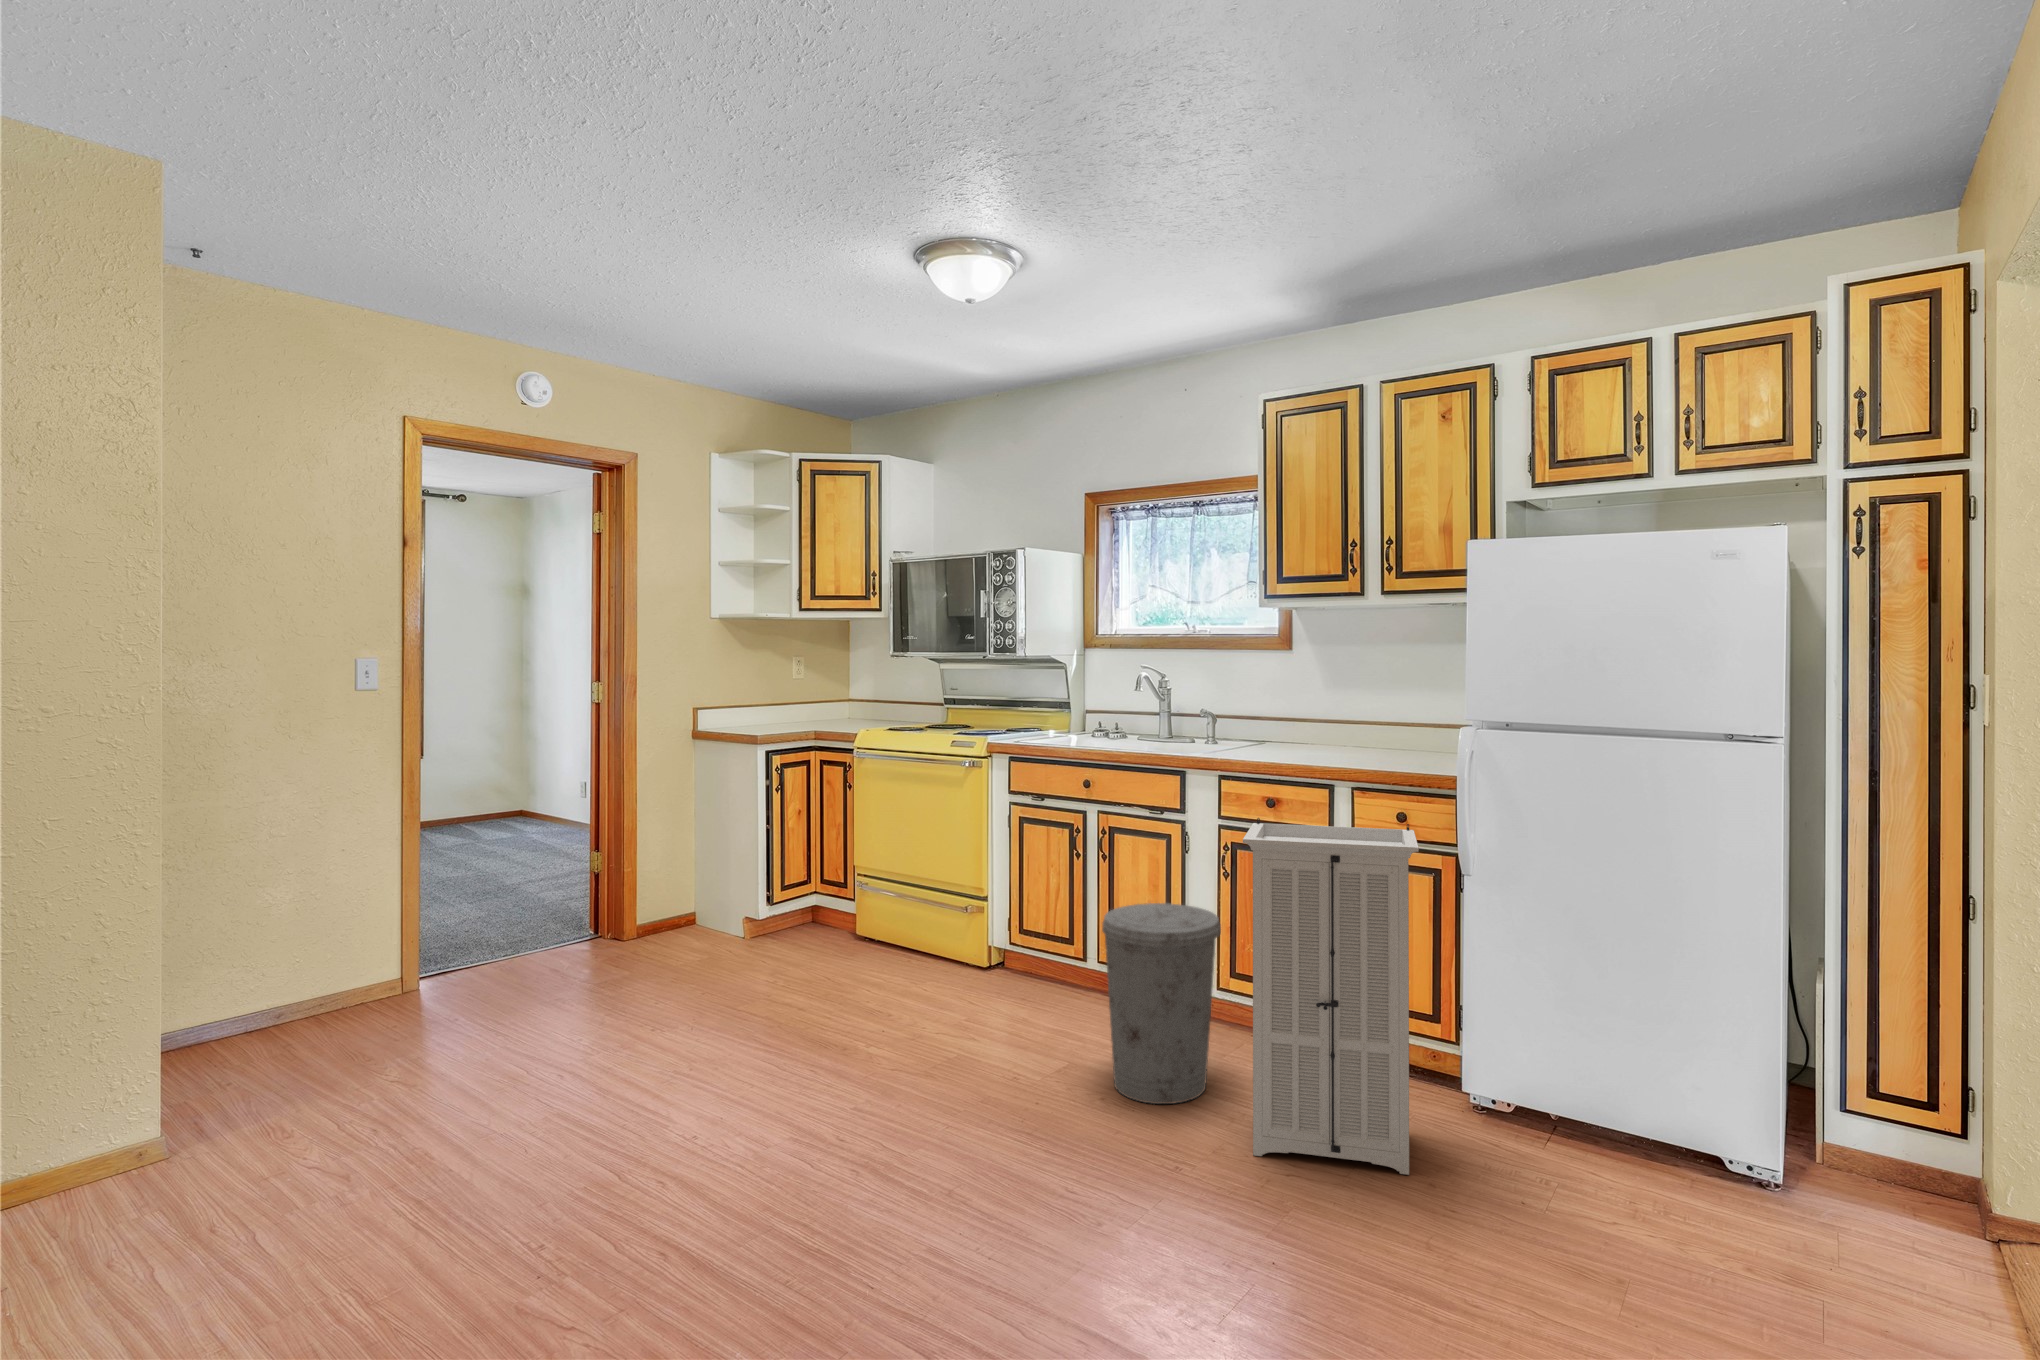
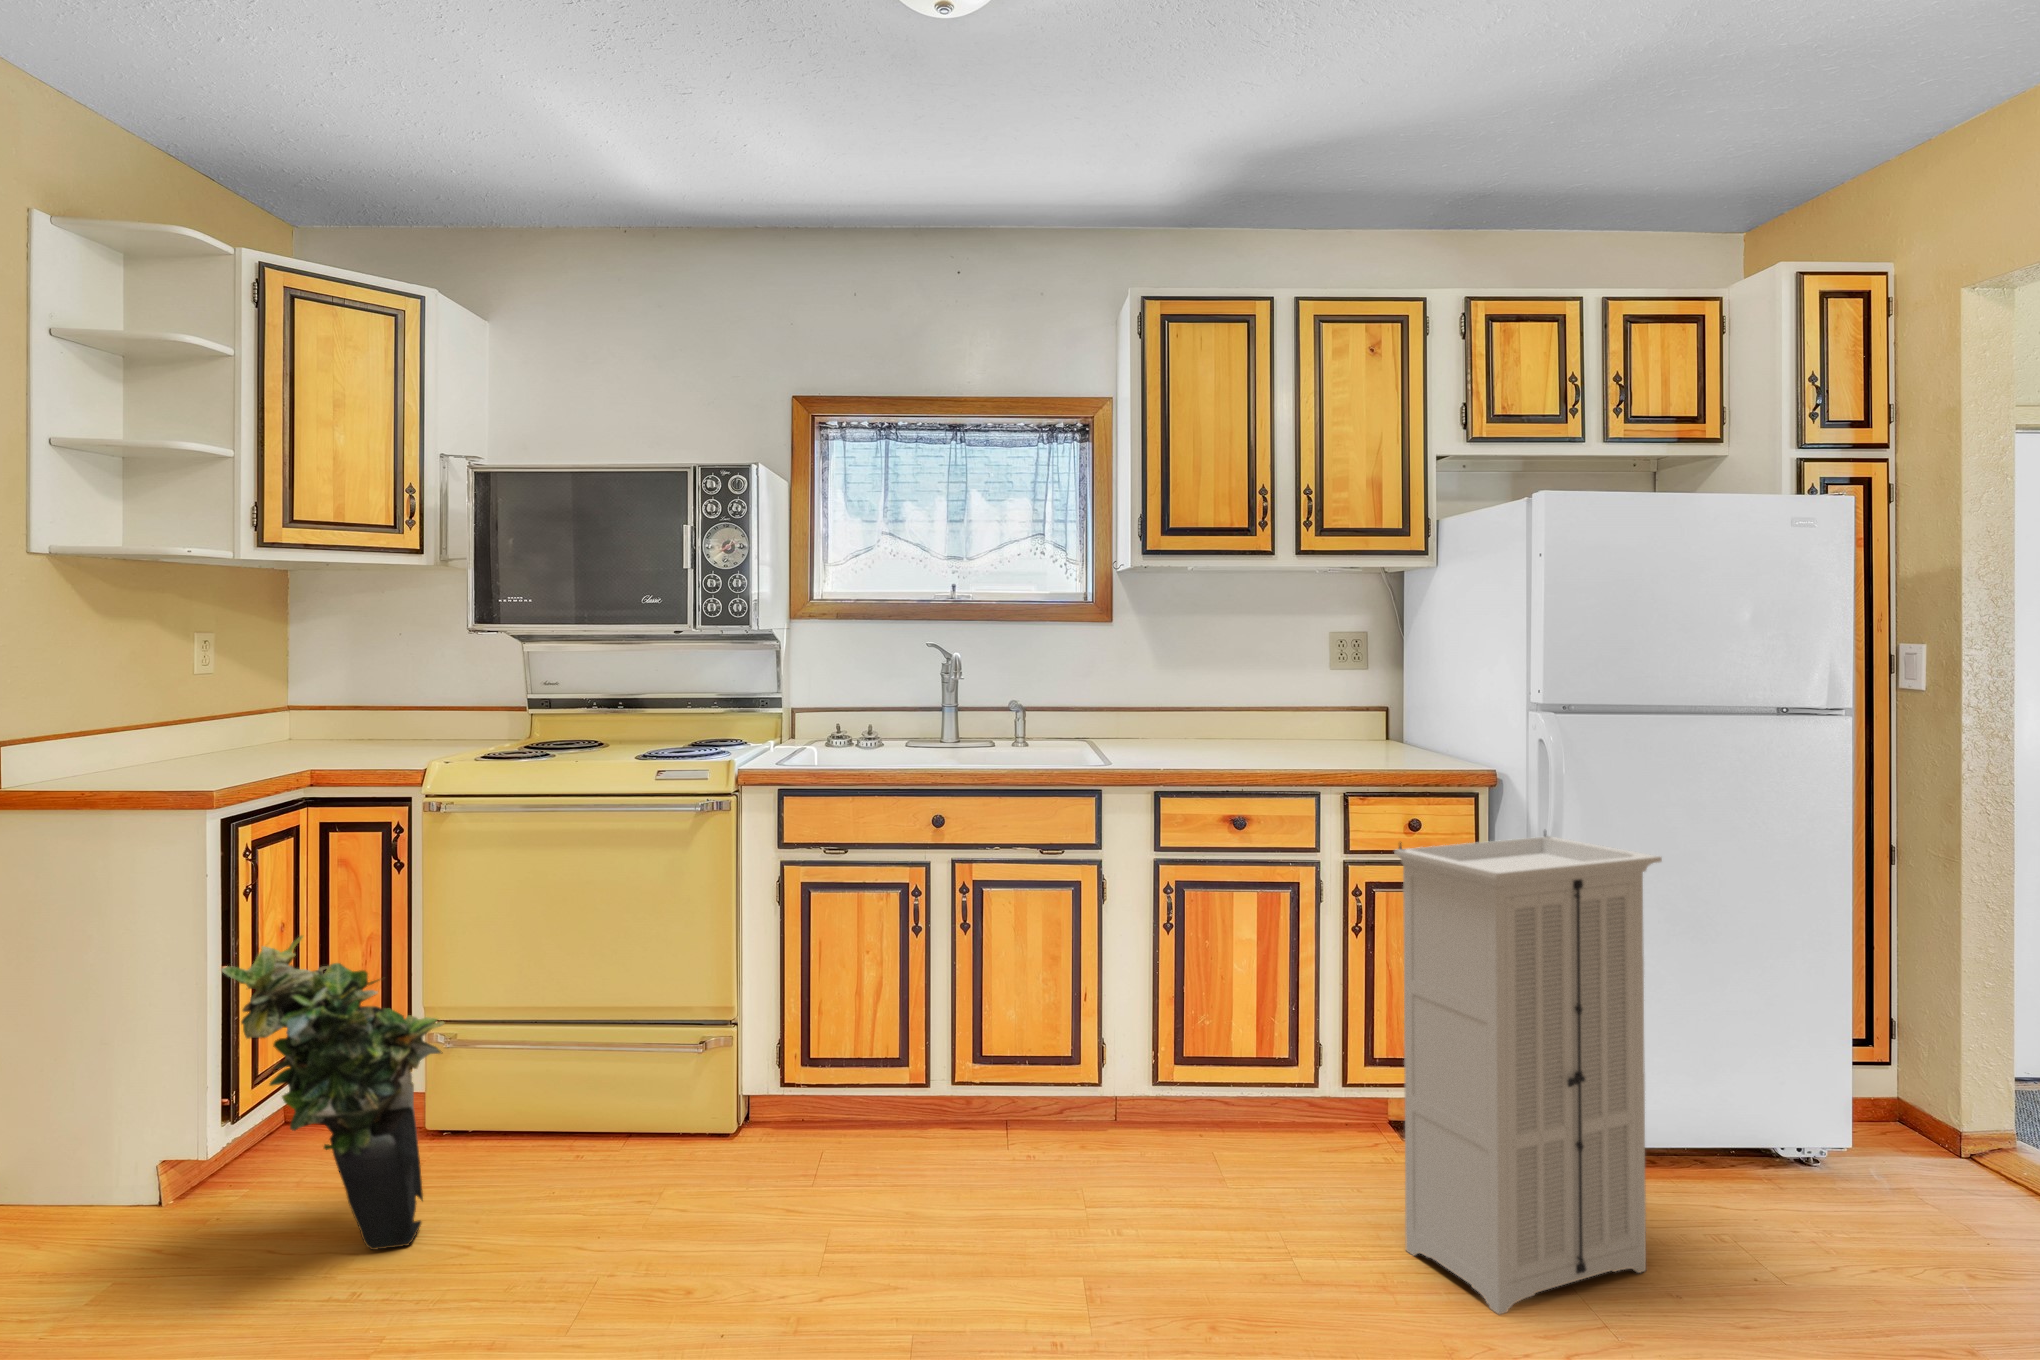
potted plant: none [724,810,823,974] -> present [221,936,444,1250]
trash can: present [1102,903,1221,1104] -> none [1152,978,1331,1287]

